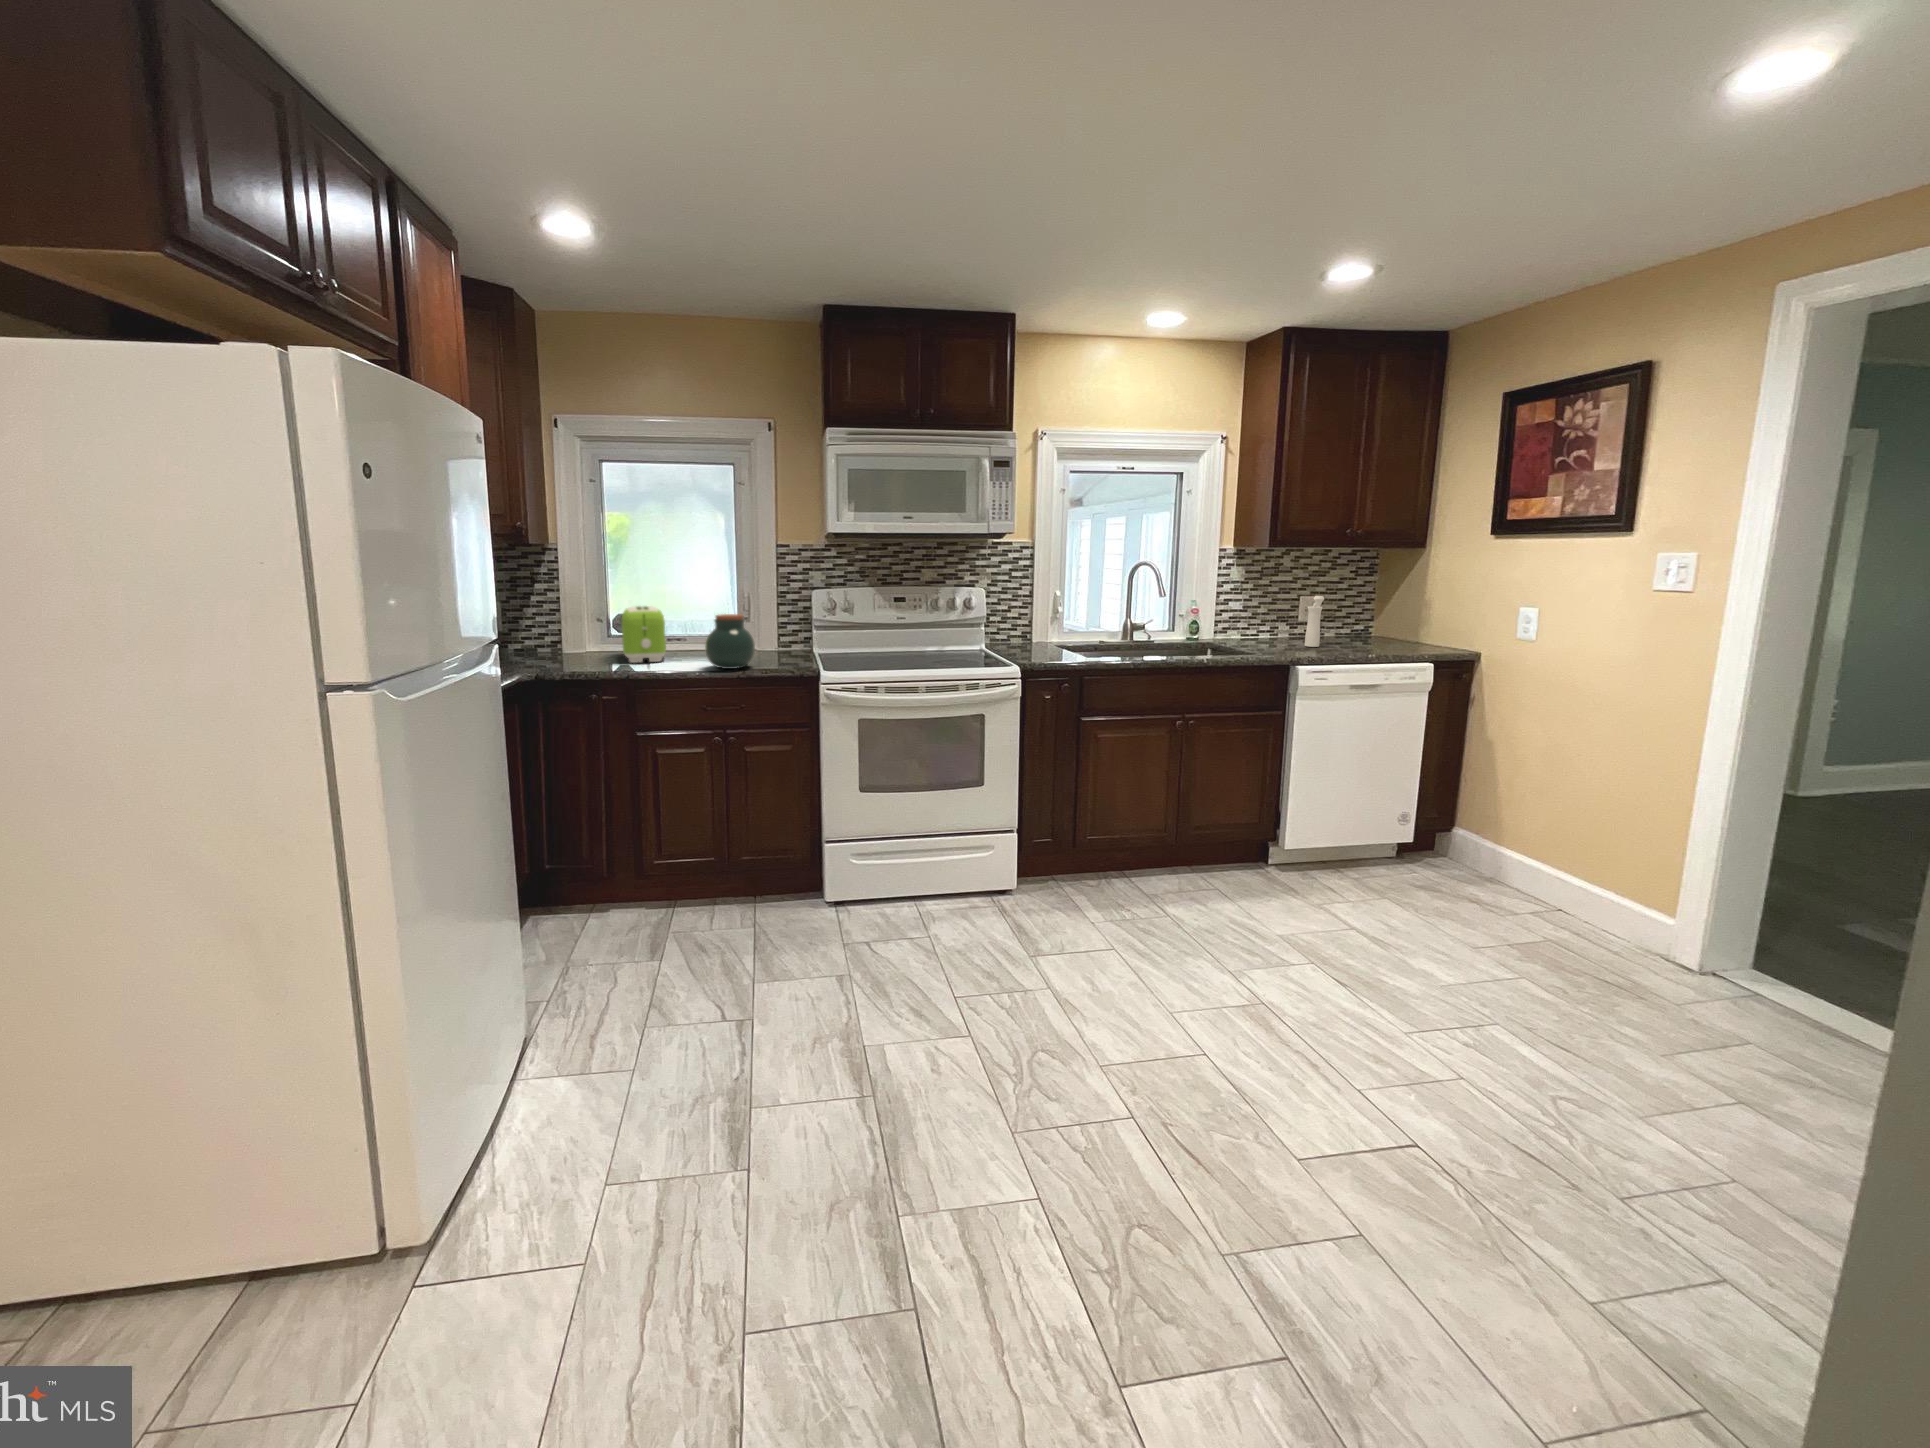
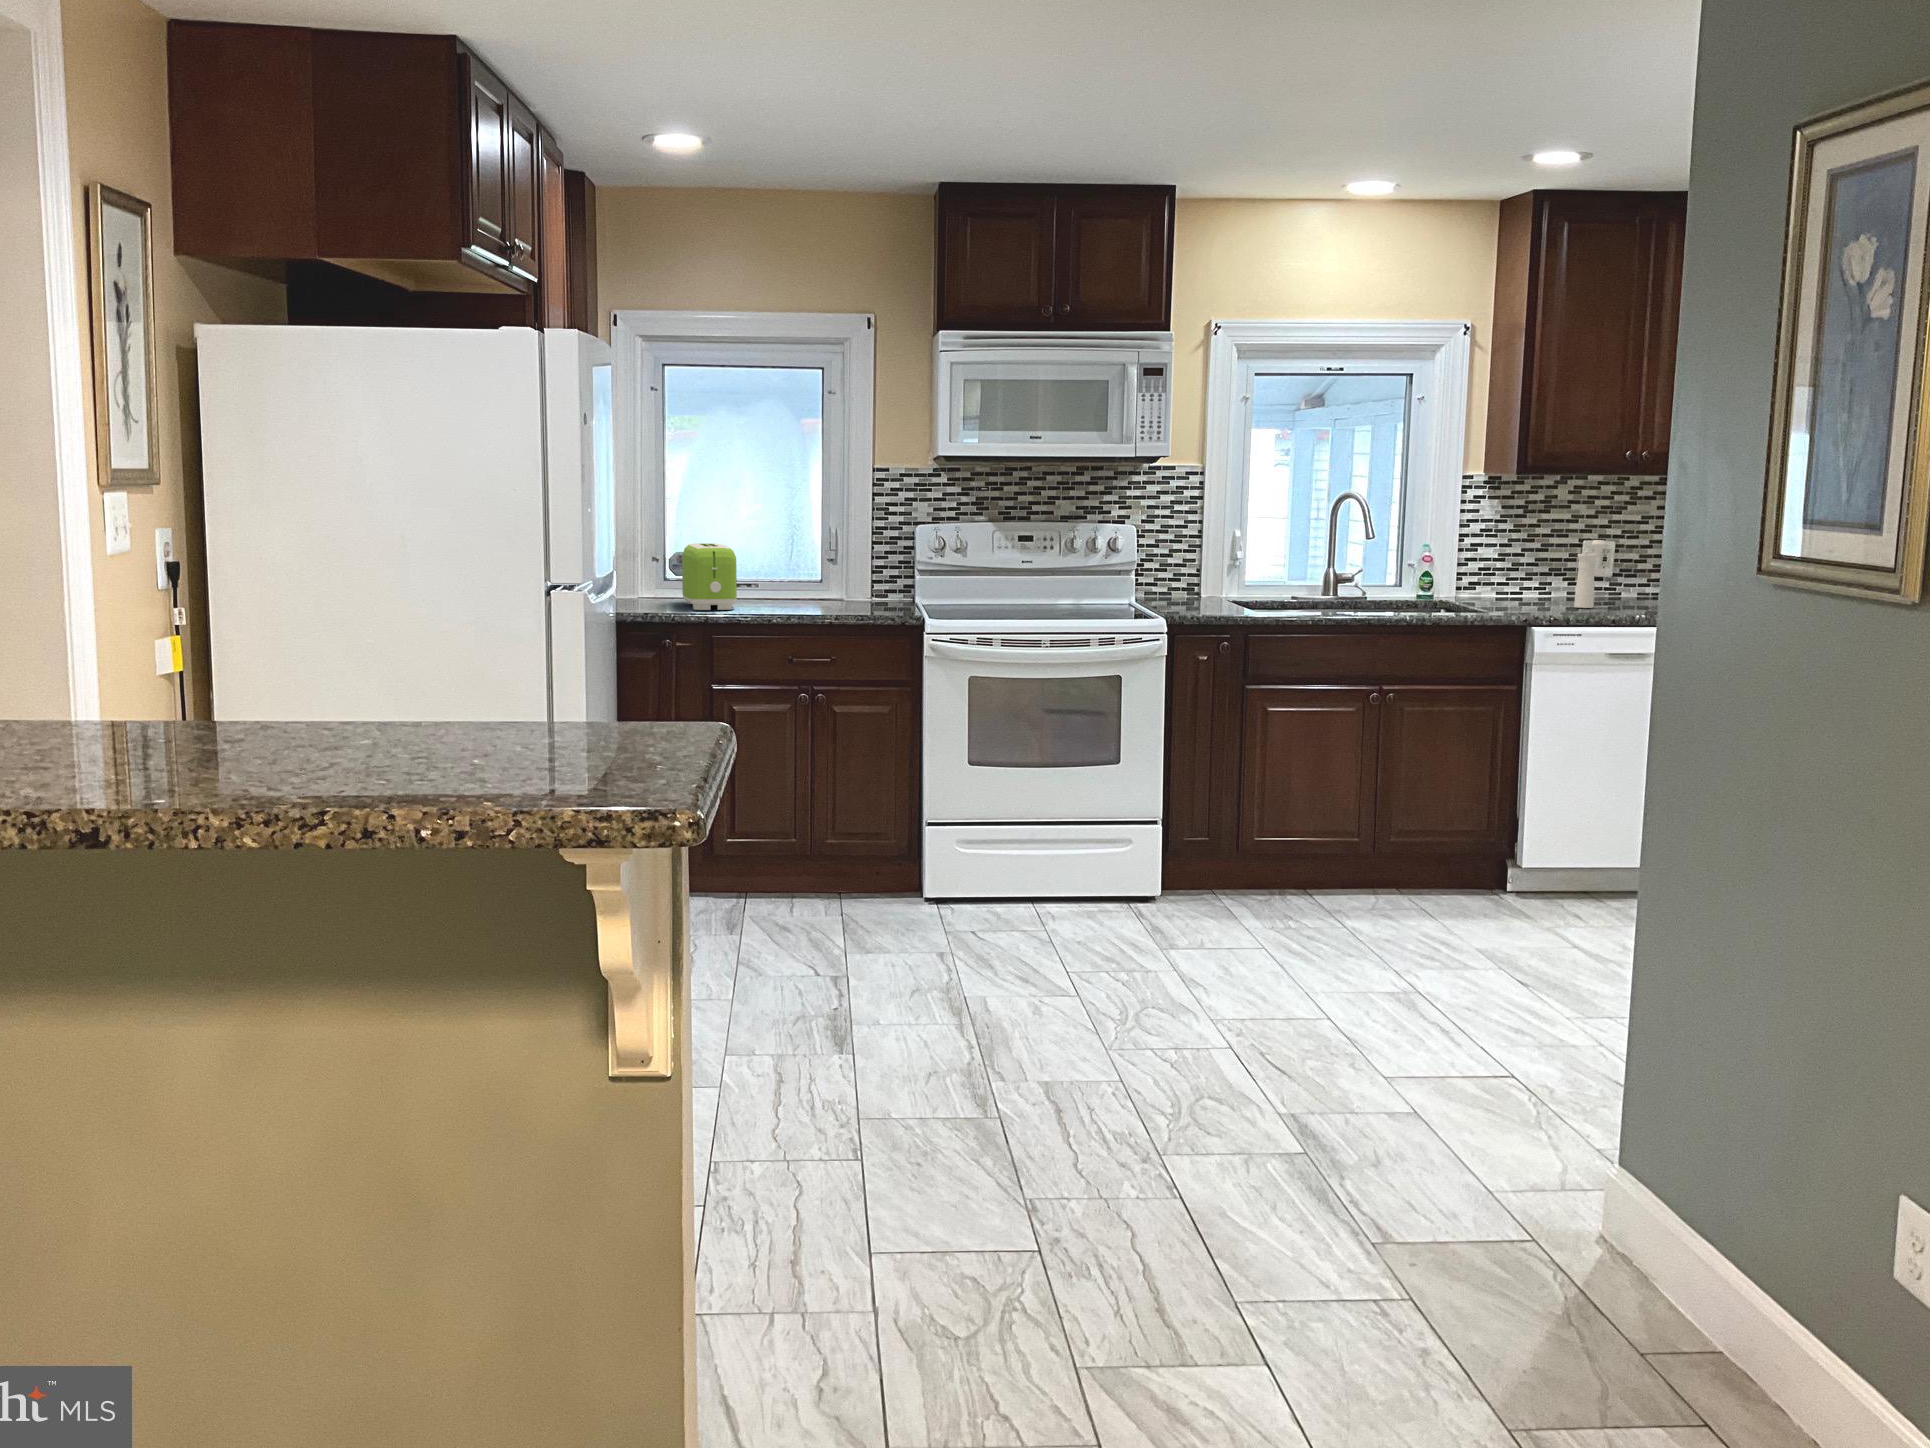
jar: present [705,614,755,669] -> none [788,552,846,617]

